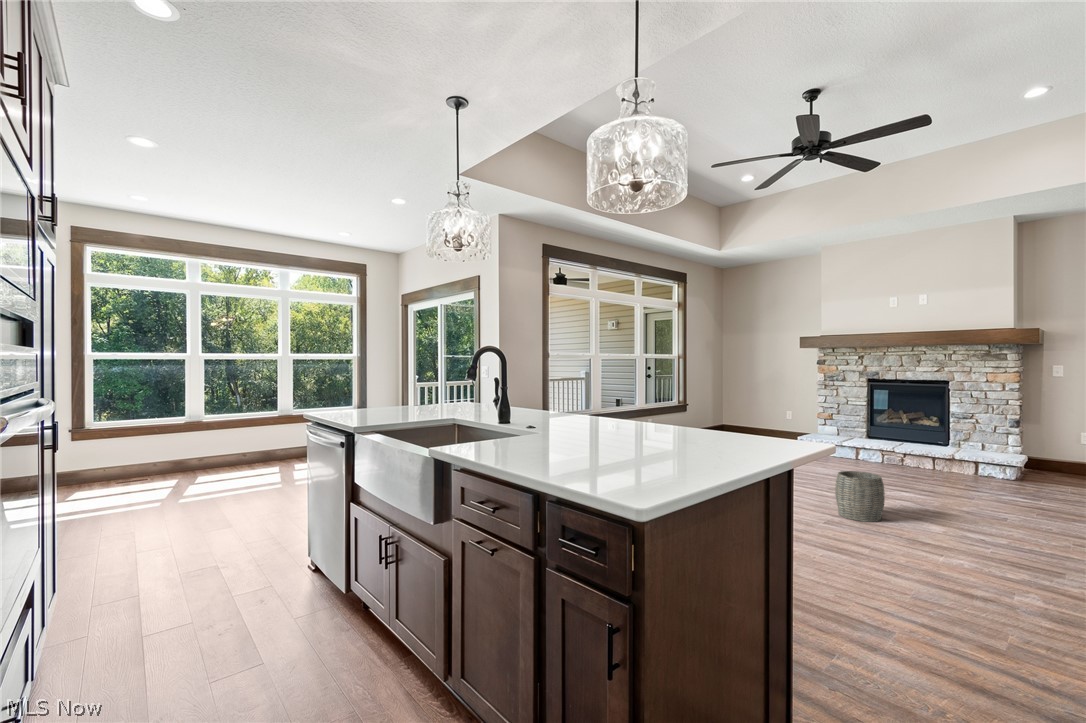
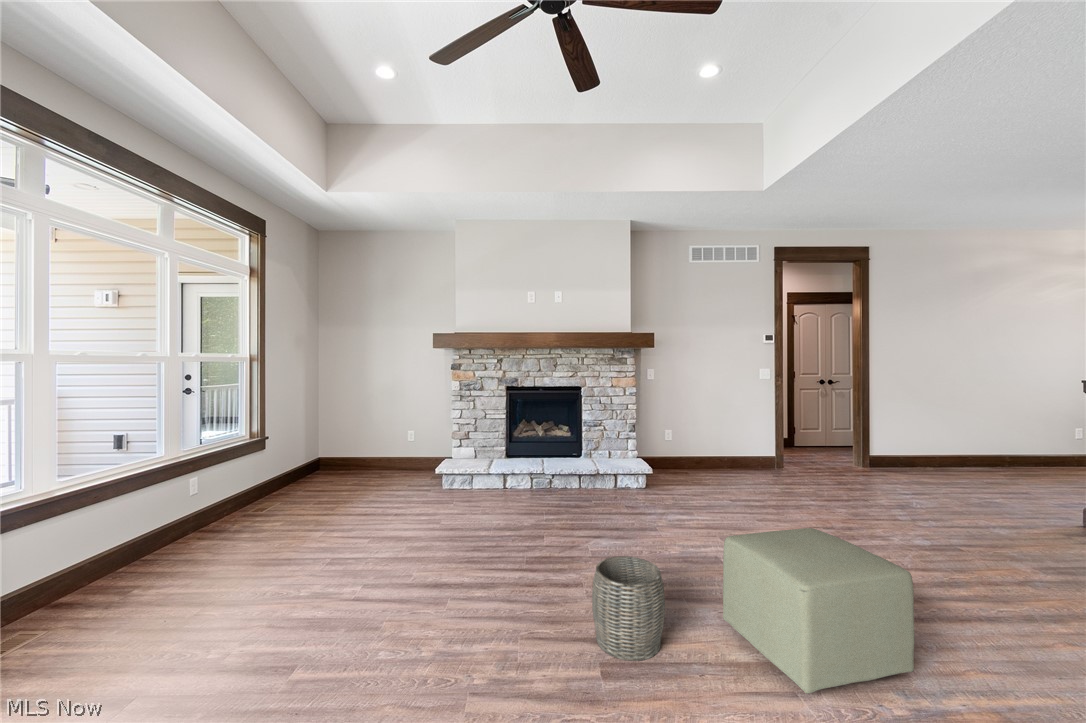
ottoman: none [937,469,1055,562] -> present [723,528,915,694]

